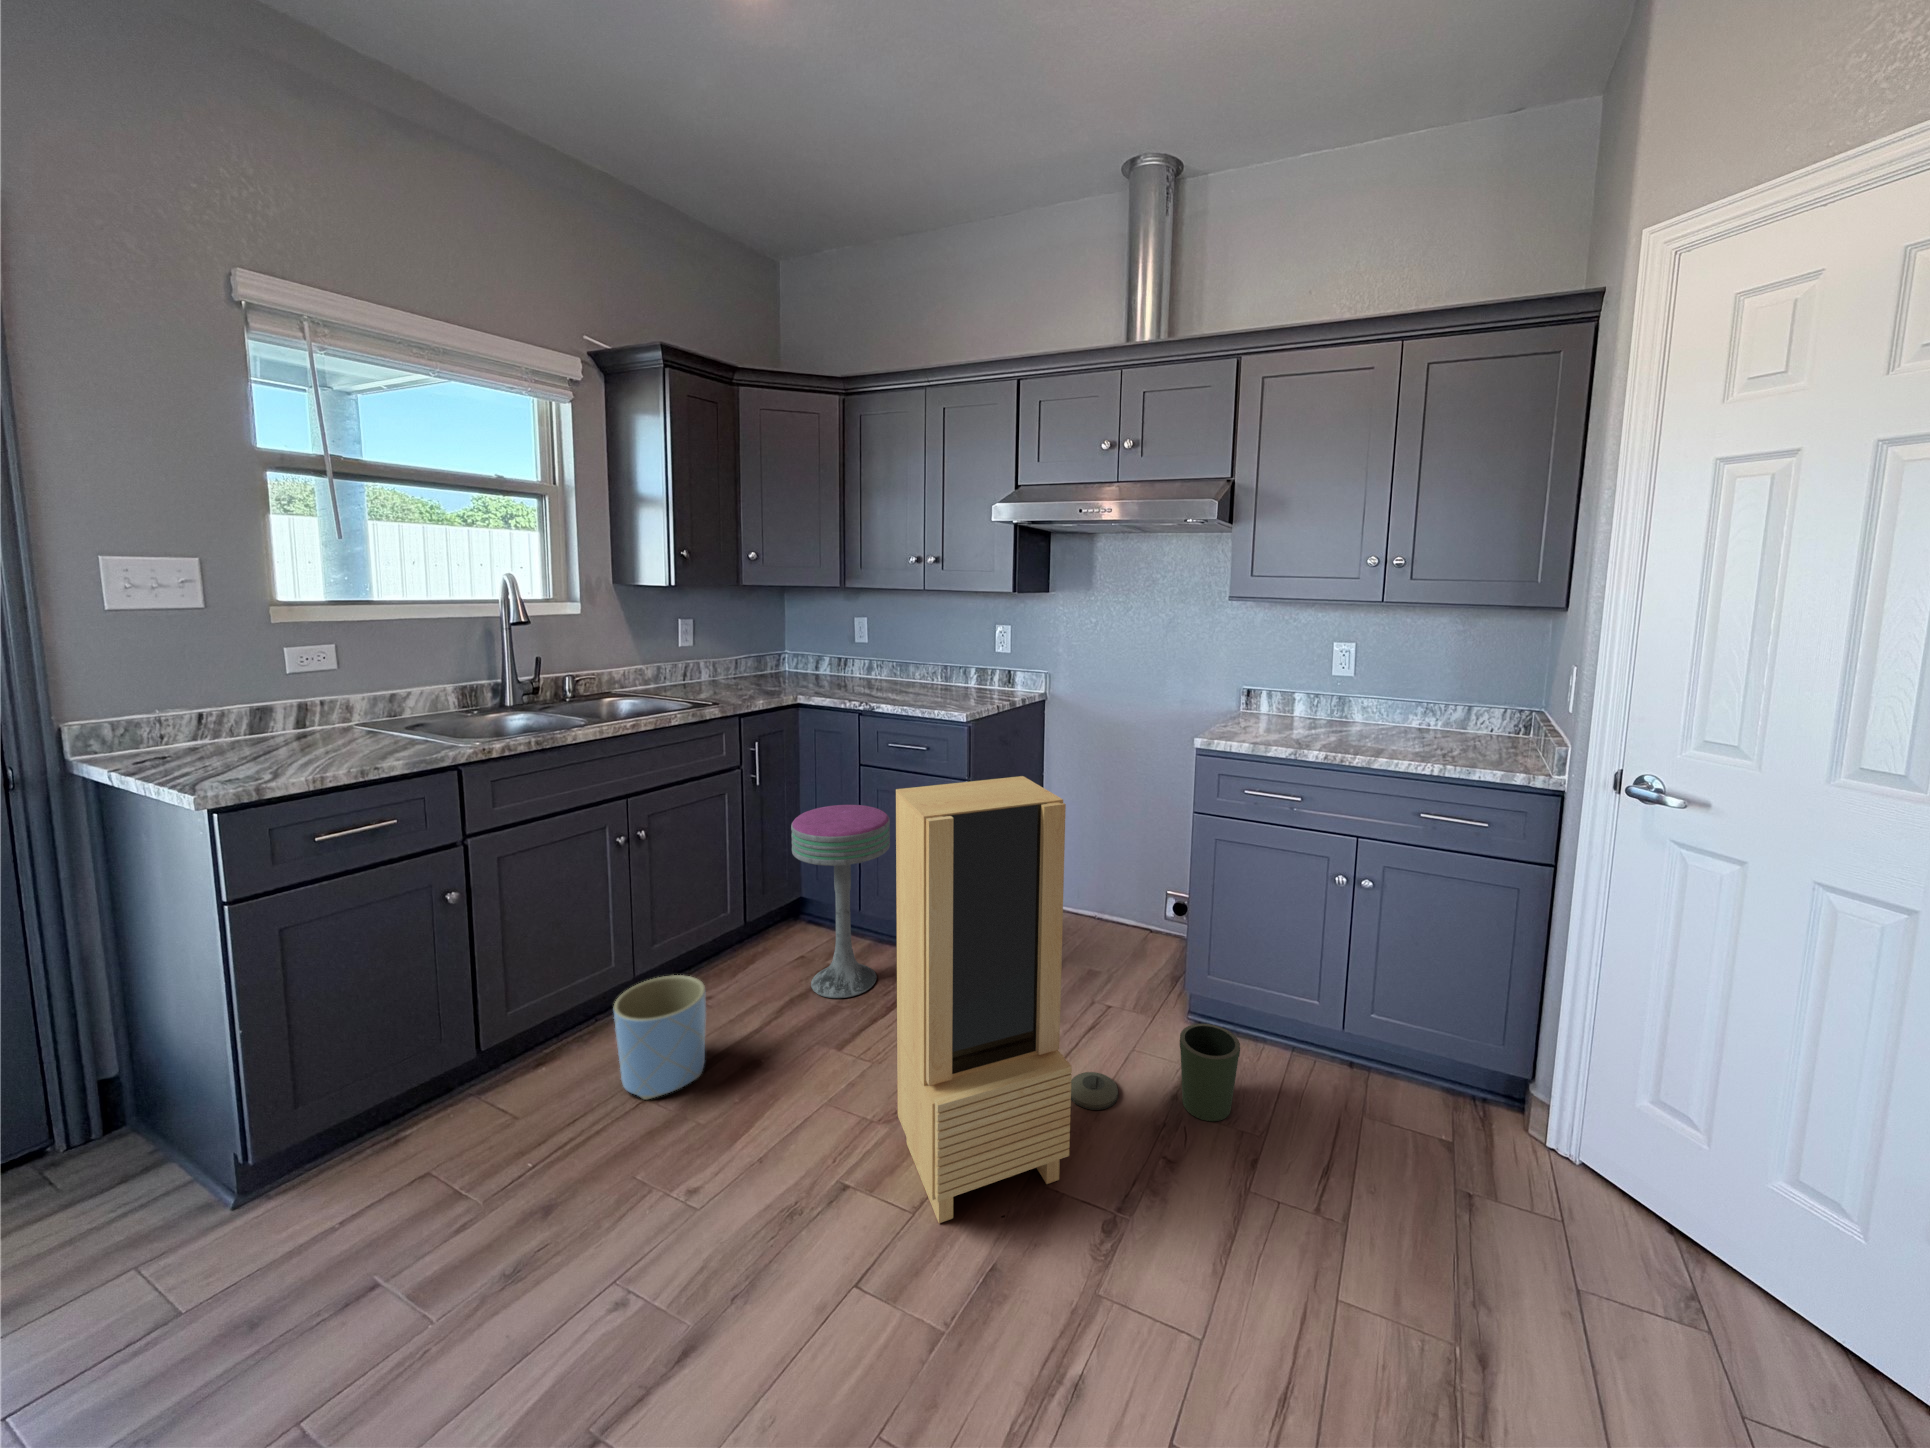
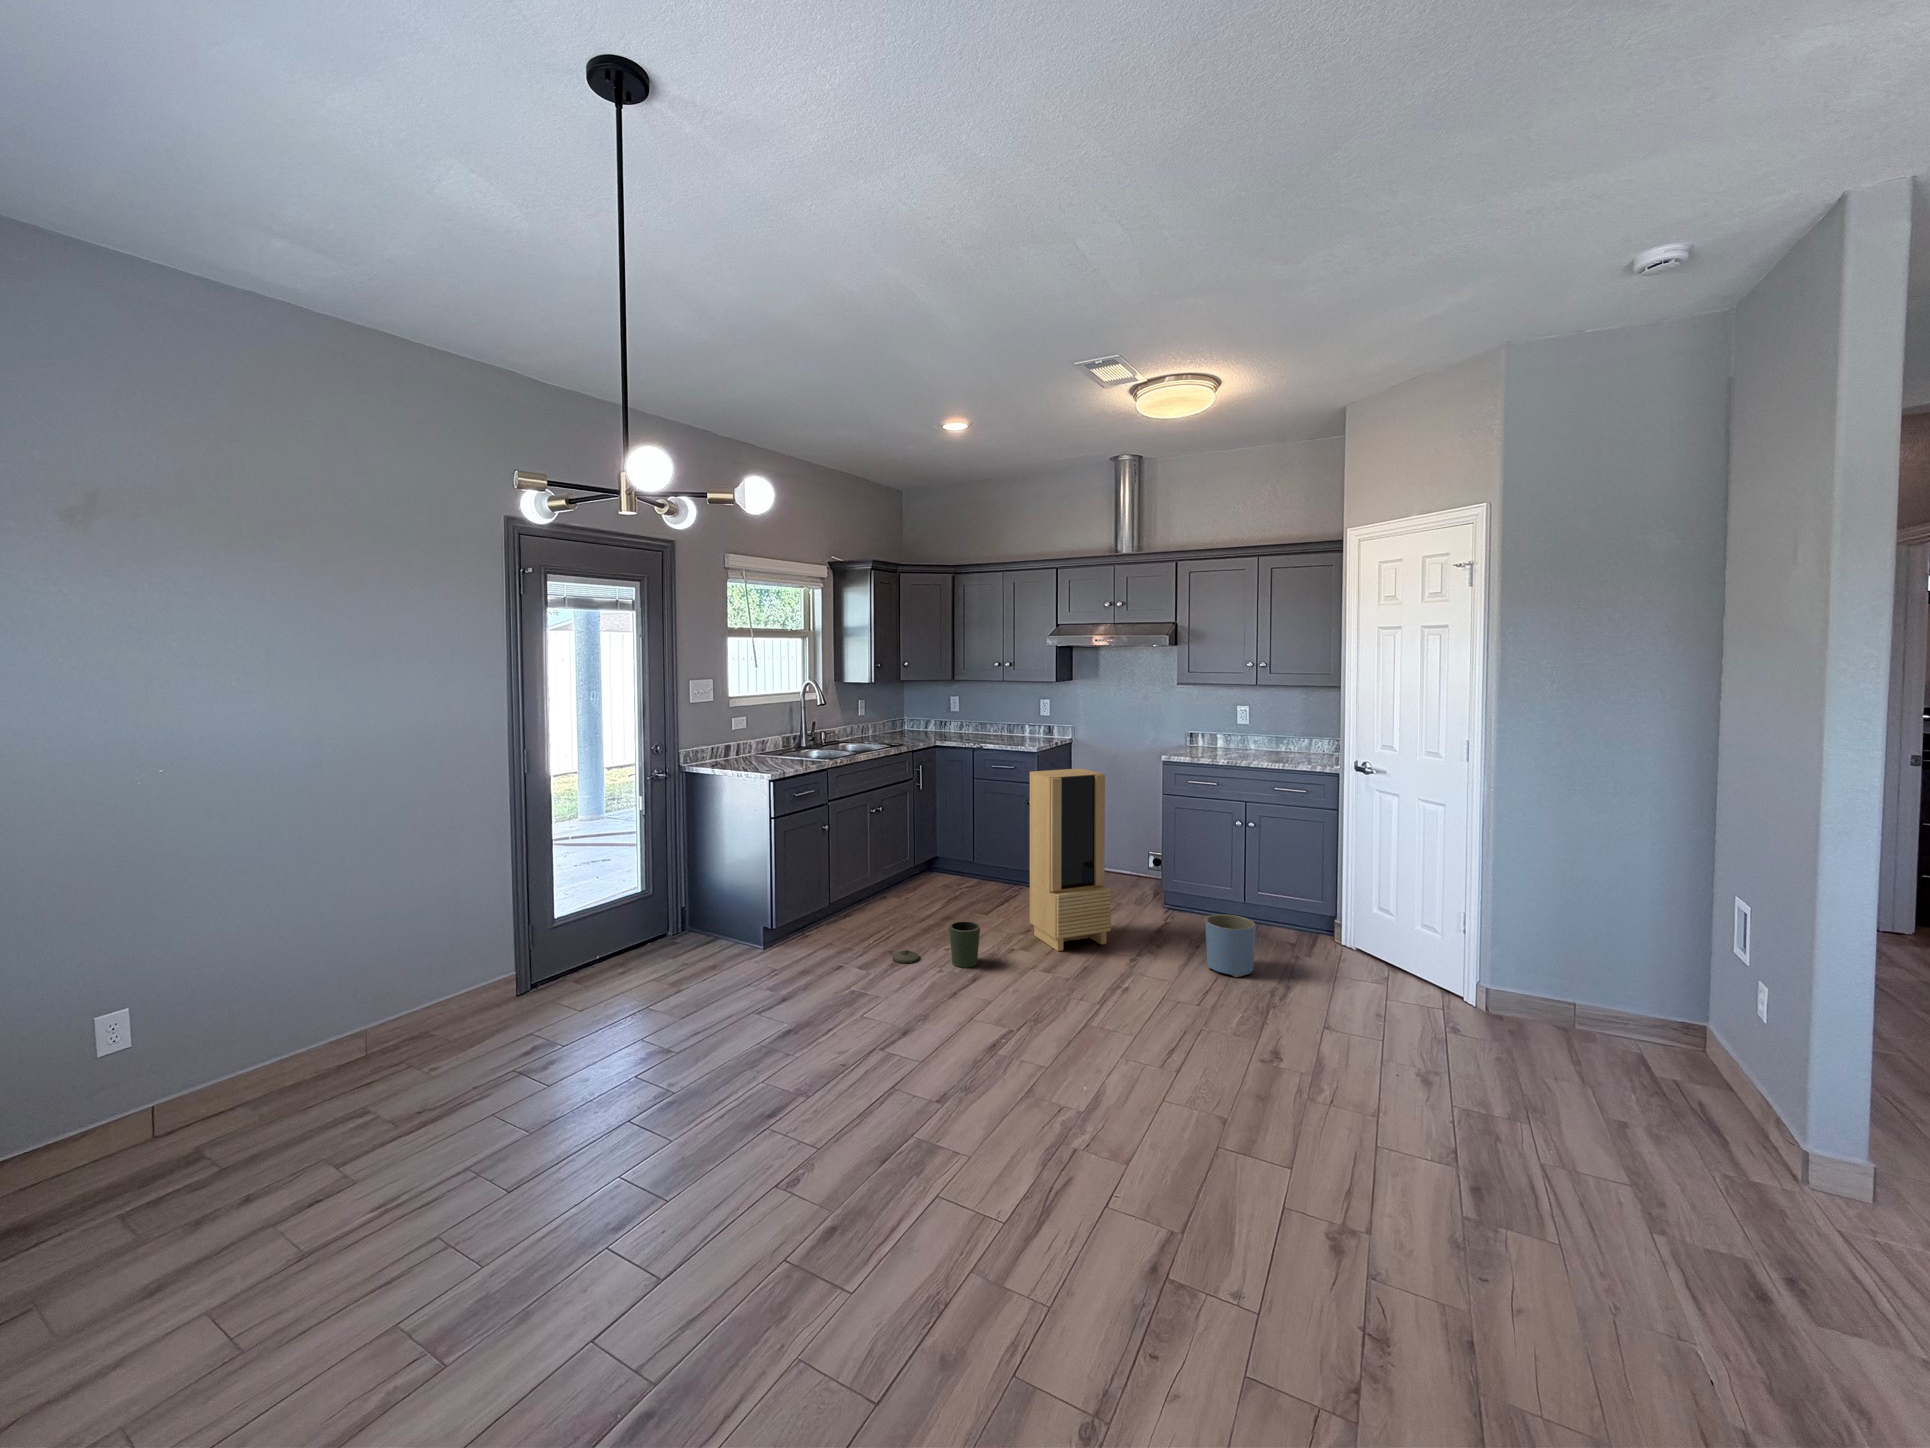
bar stool: present [791,805,890,998] -> none [948,799,999,899]
planter: present [614,975,706,1099] -> present [1205,914,1256,977]
trash can: present [1071,1024,1240,1121] -> present [892,921,980,968]

